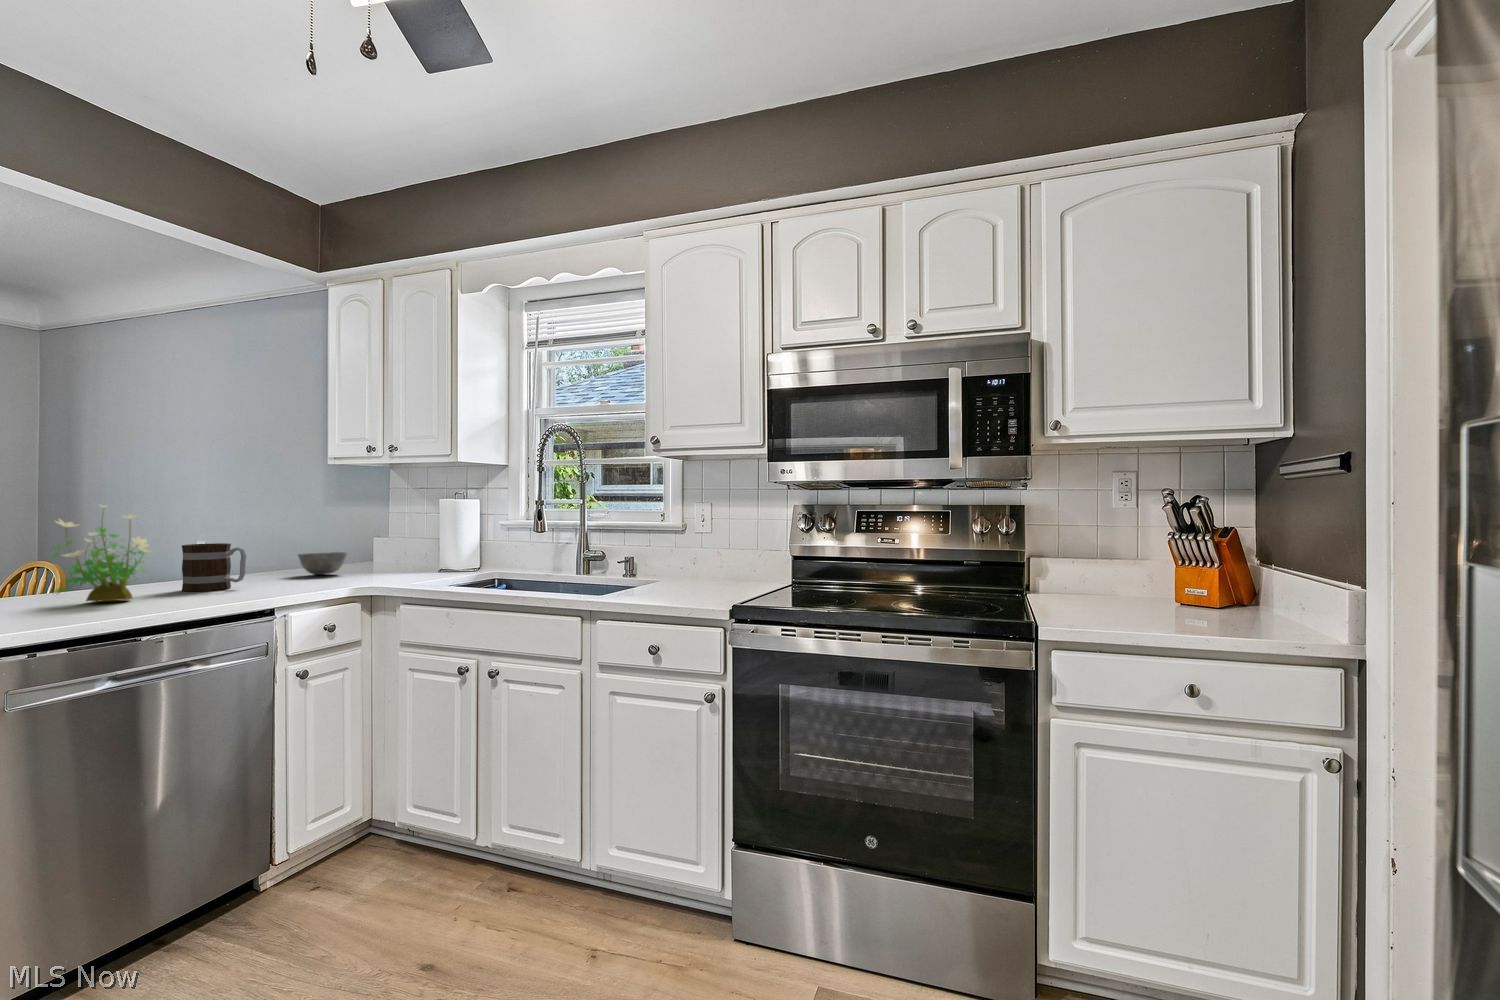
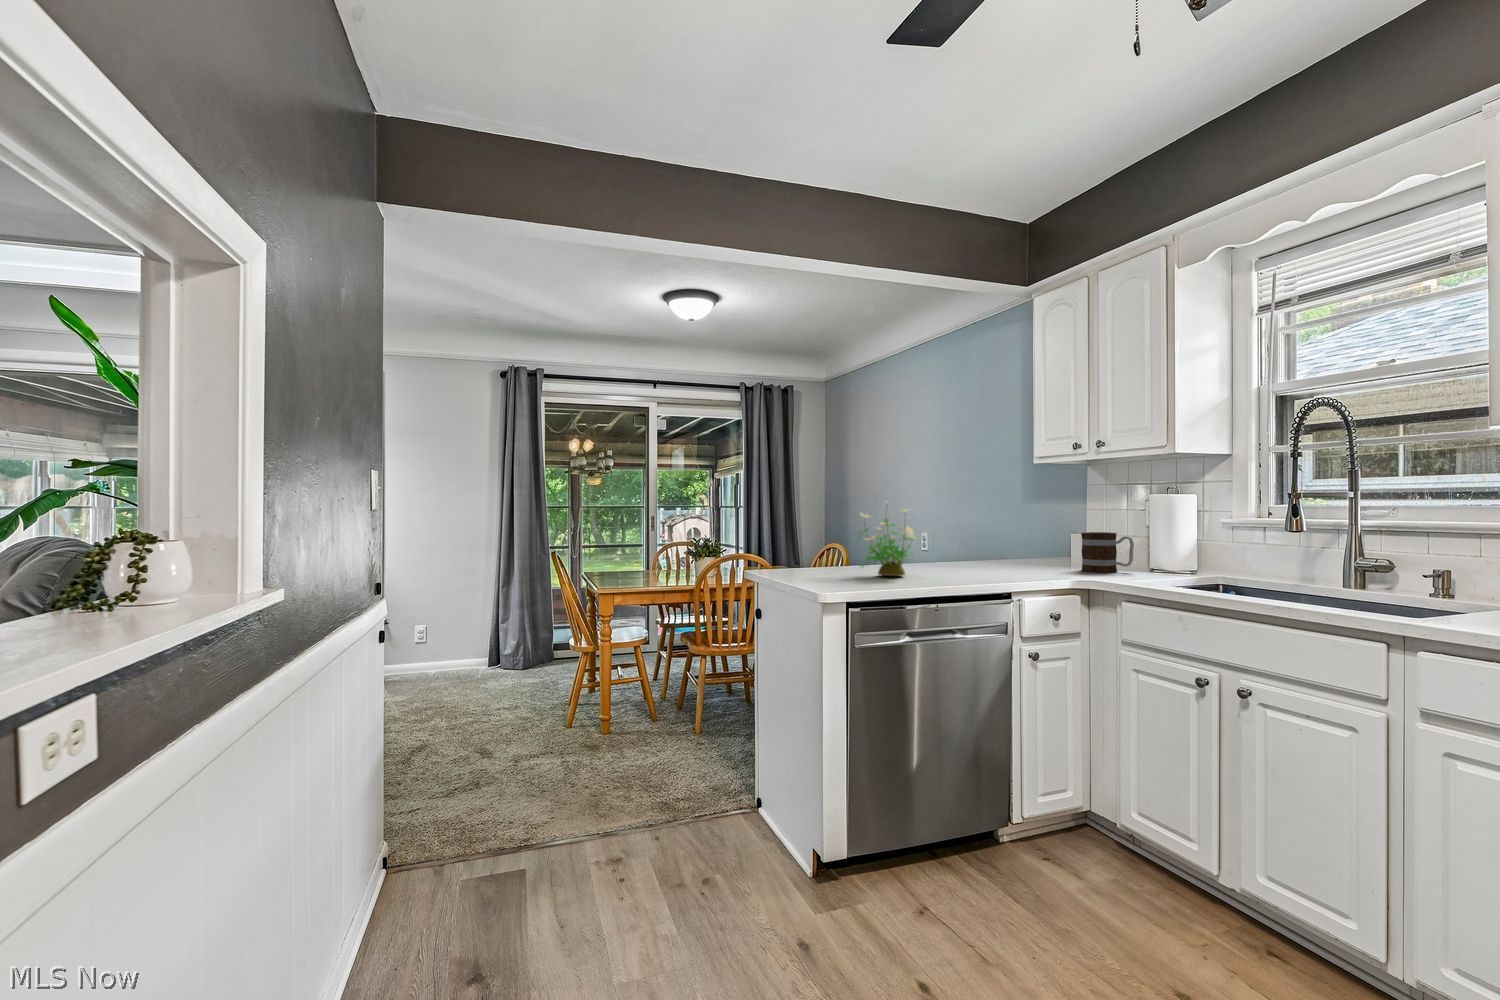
mug: present [182,543,246,591] -> present [1081,532,1134,572]
bowl: present [298,552,347,575] -> none [1012,544,1055,565]

